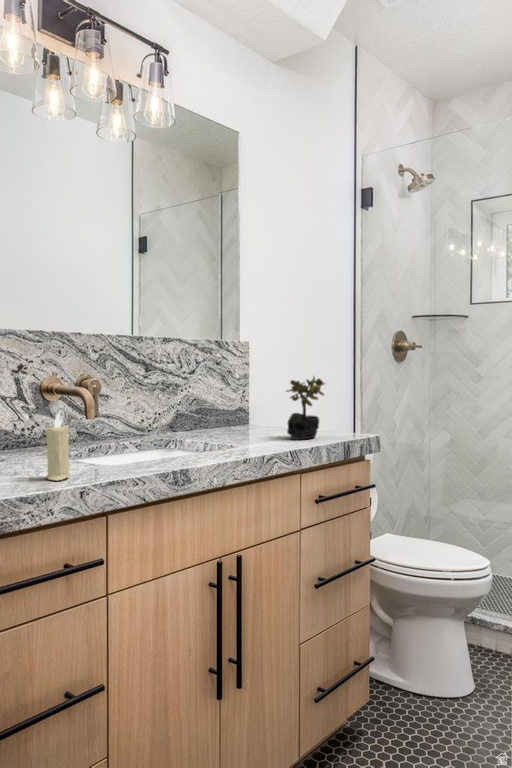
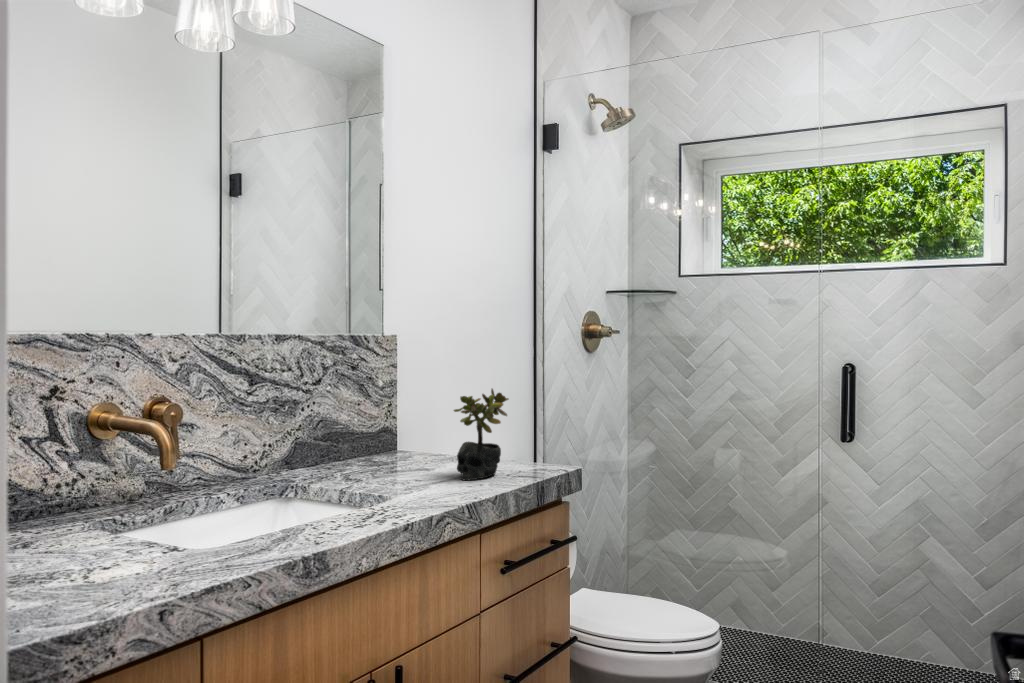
candle: present [45,411,70,480] -> none [98,479,141,592]

